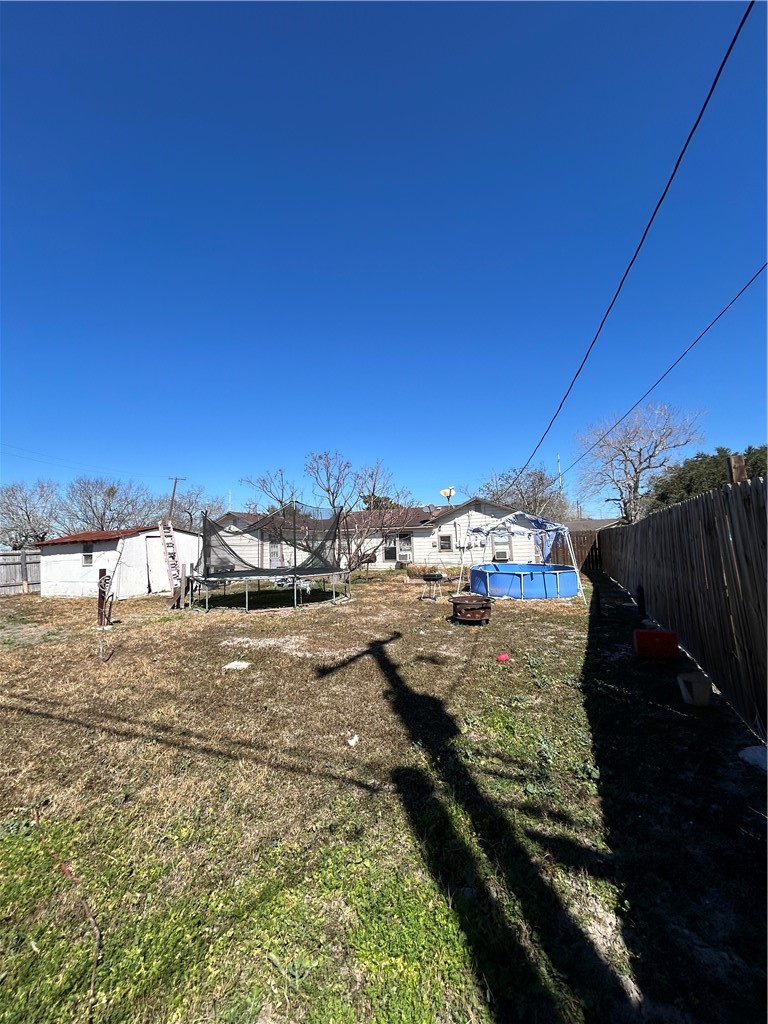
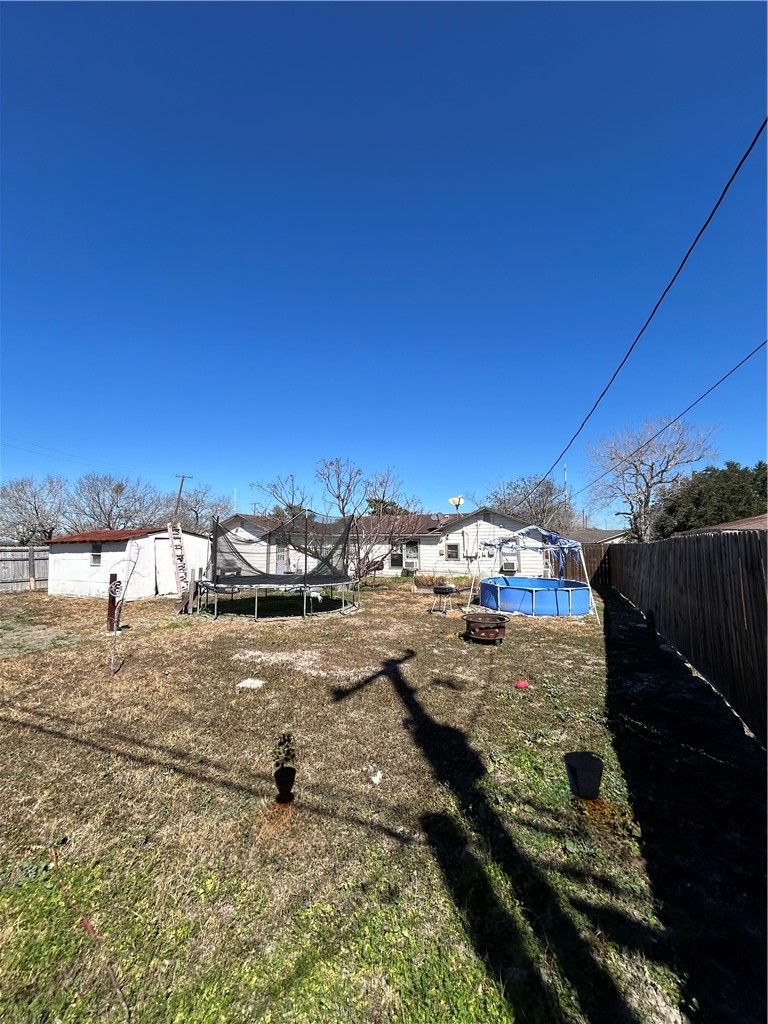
toolbox: present [634,626,680,659] -> none [649,656,698,692]
bucket: present [677,672,713,706] -> present [563,751,604,800]
potted plant: none [246,695,273,765] -> present [270,731,297,803]

